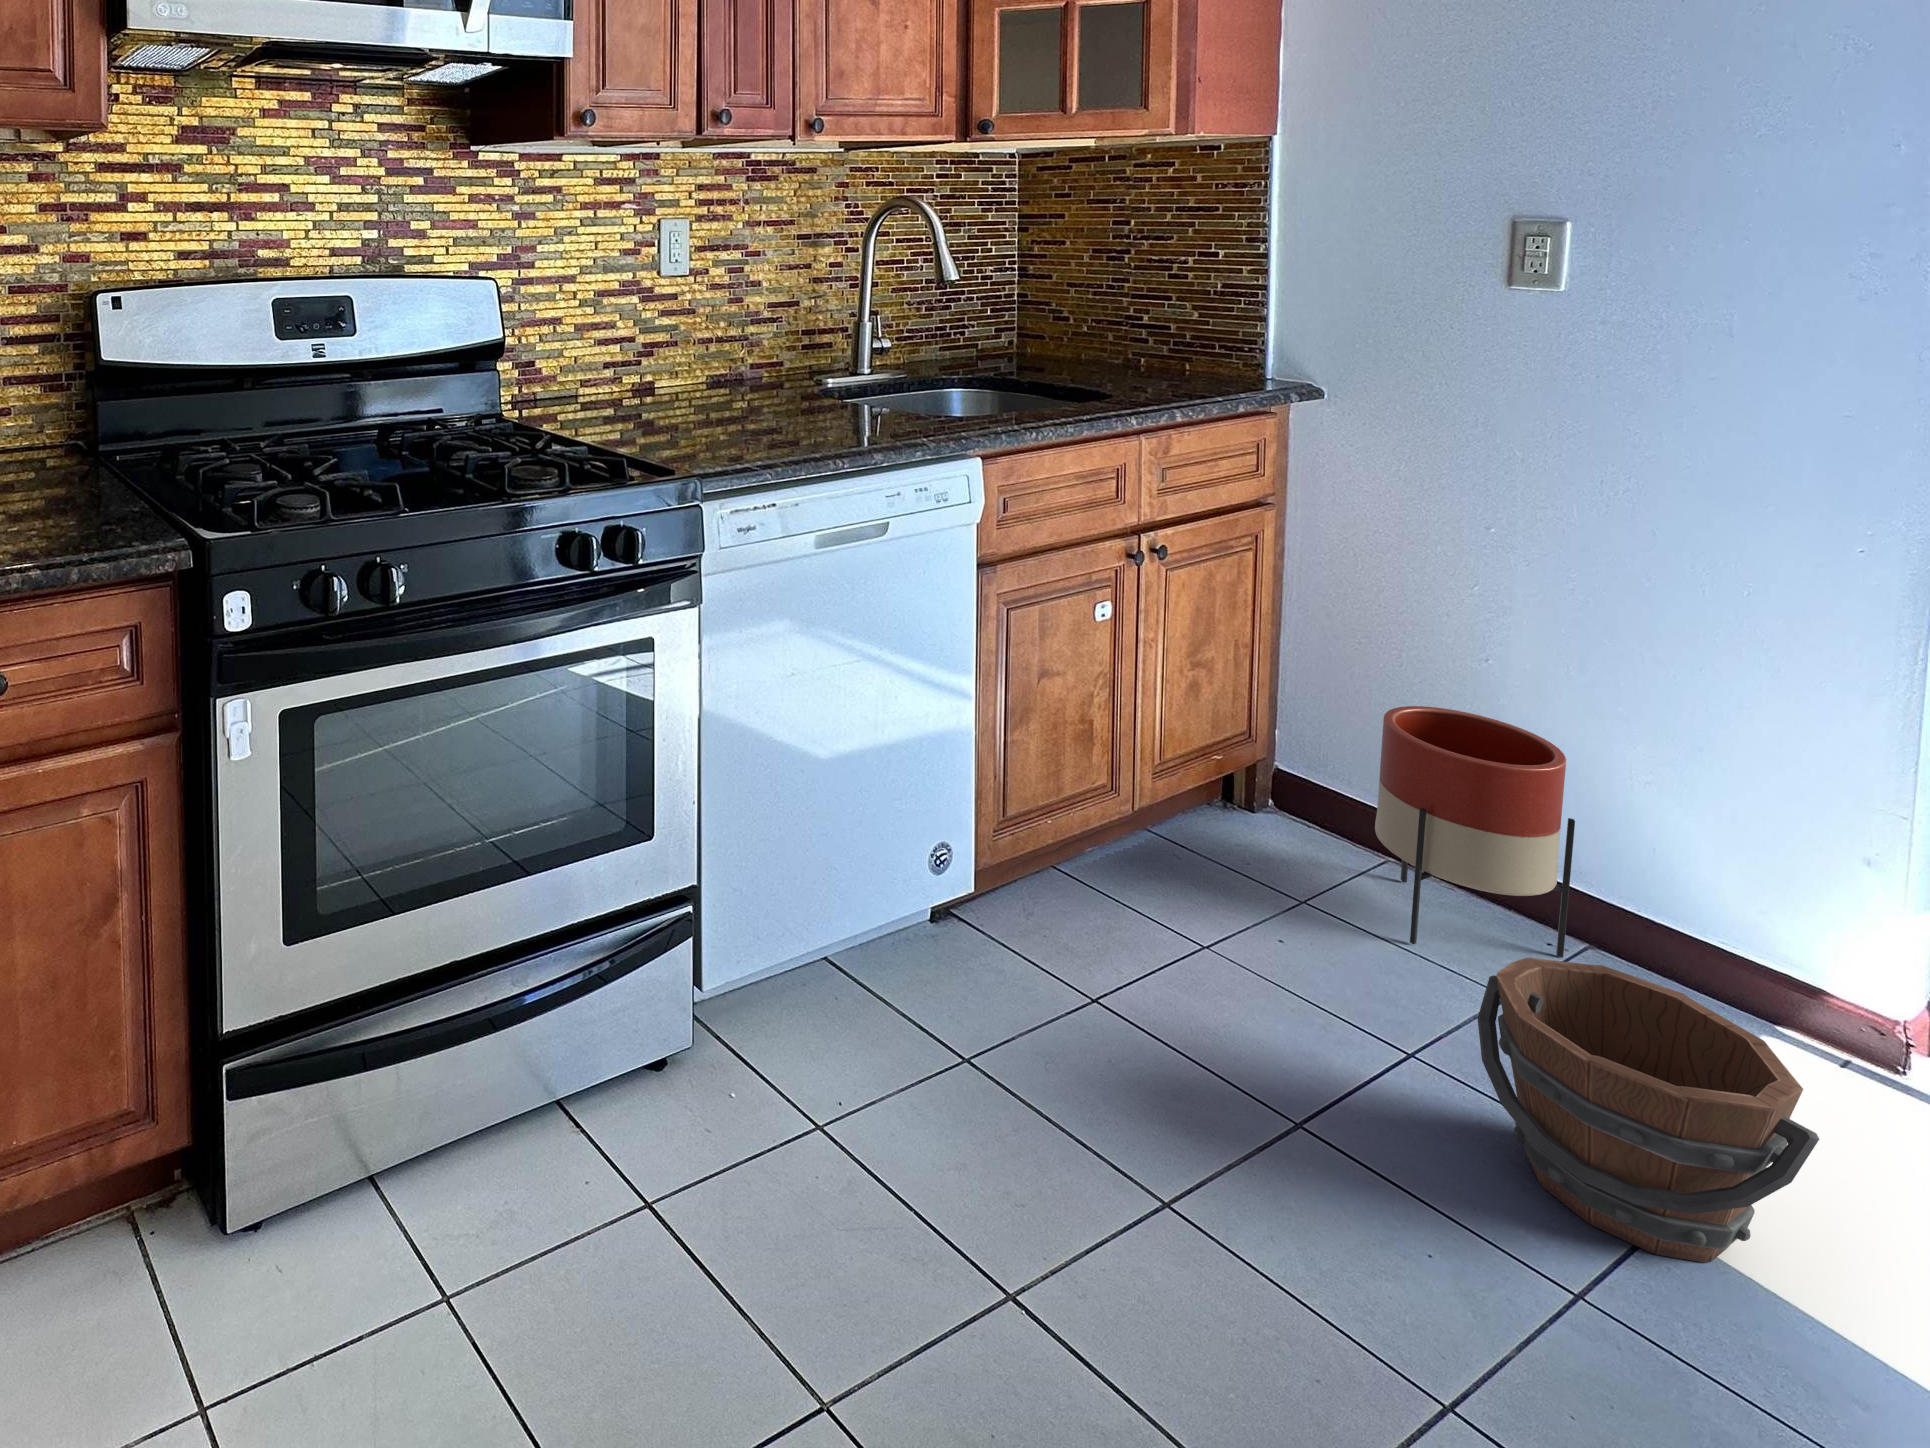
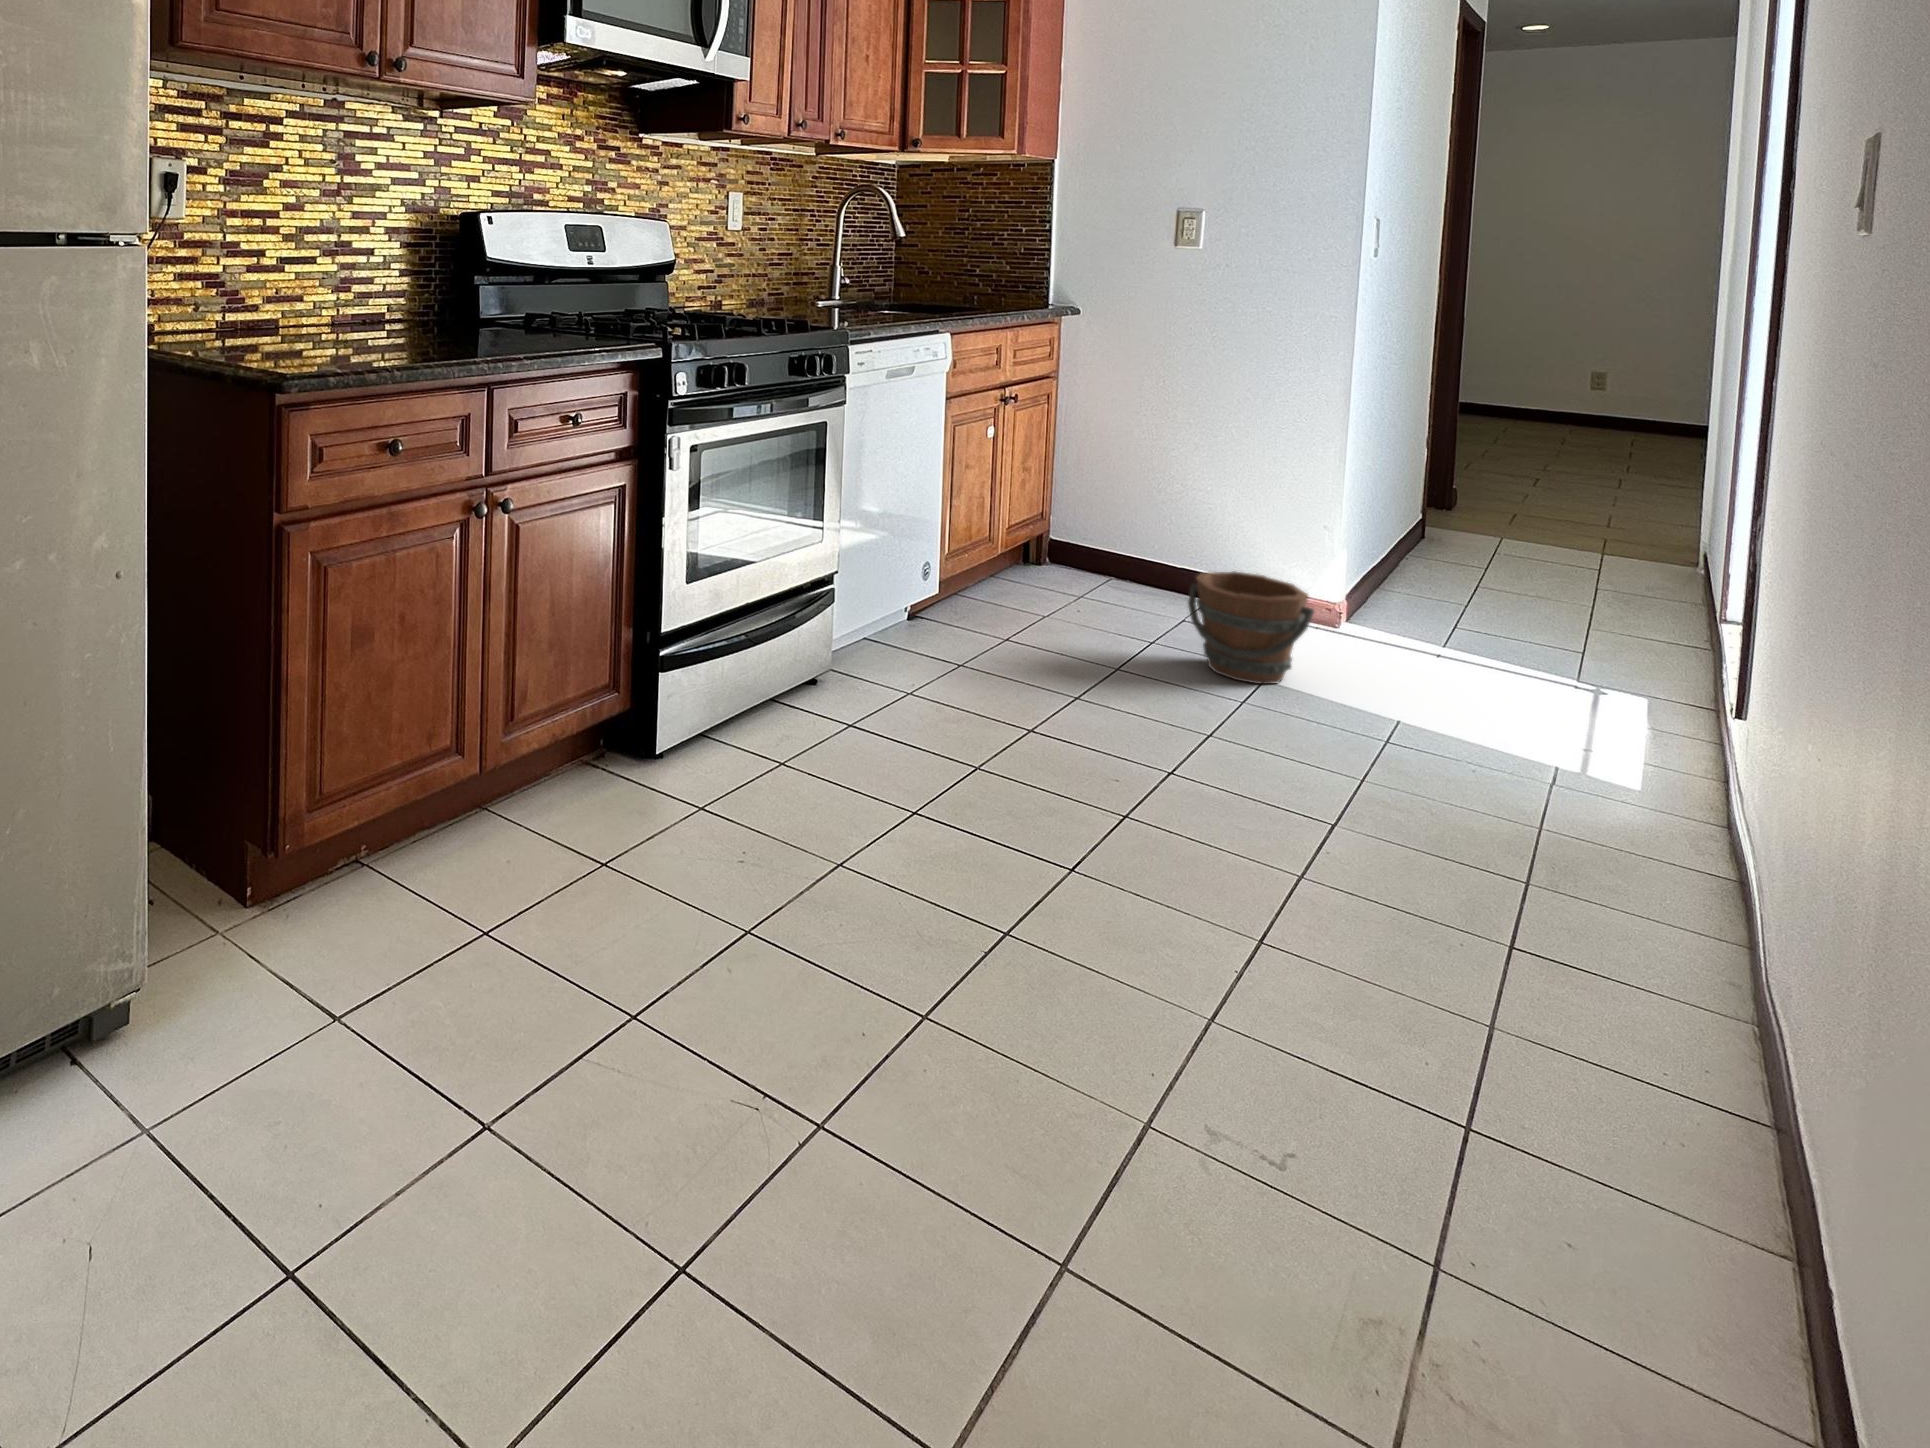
planter: present [1375,706,1575,957] -> none [1119,486,1208,611]

